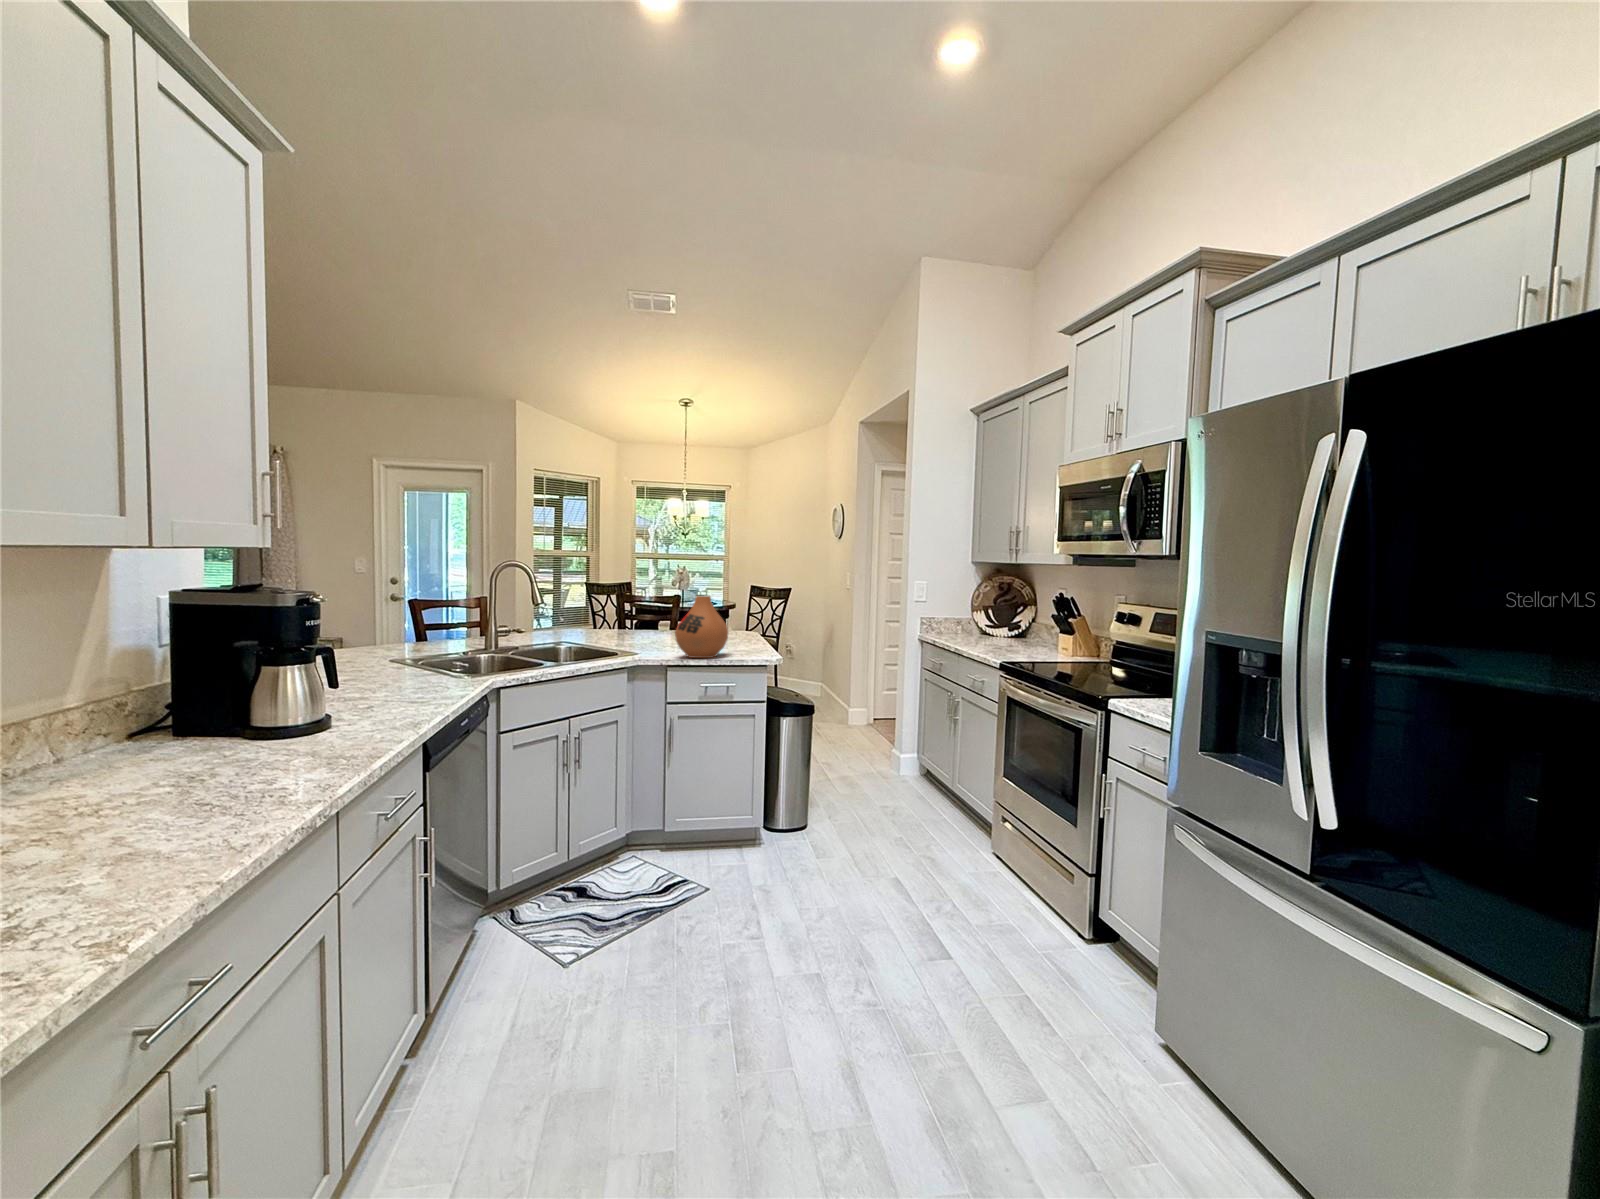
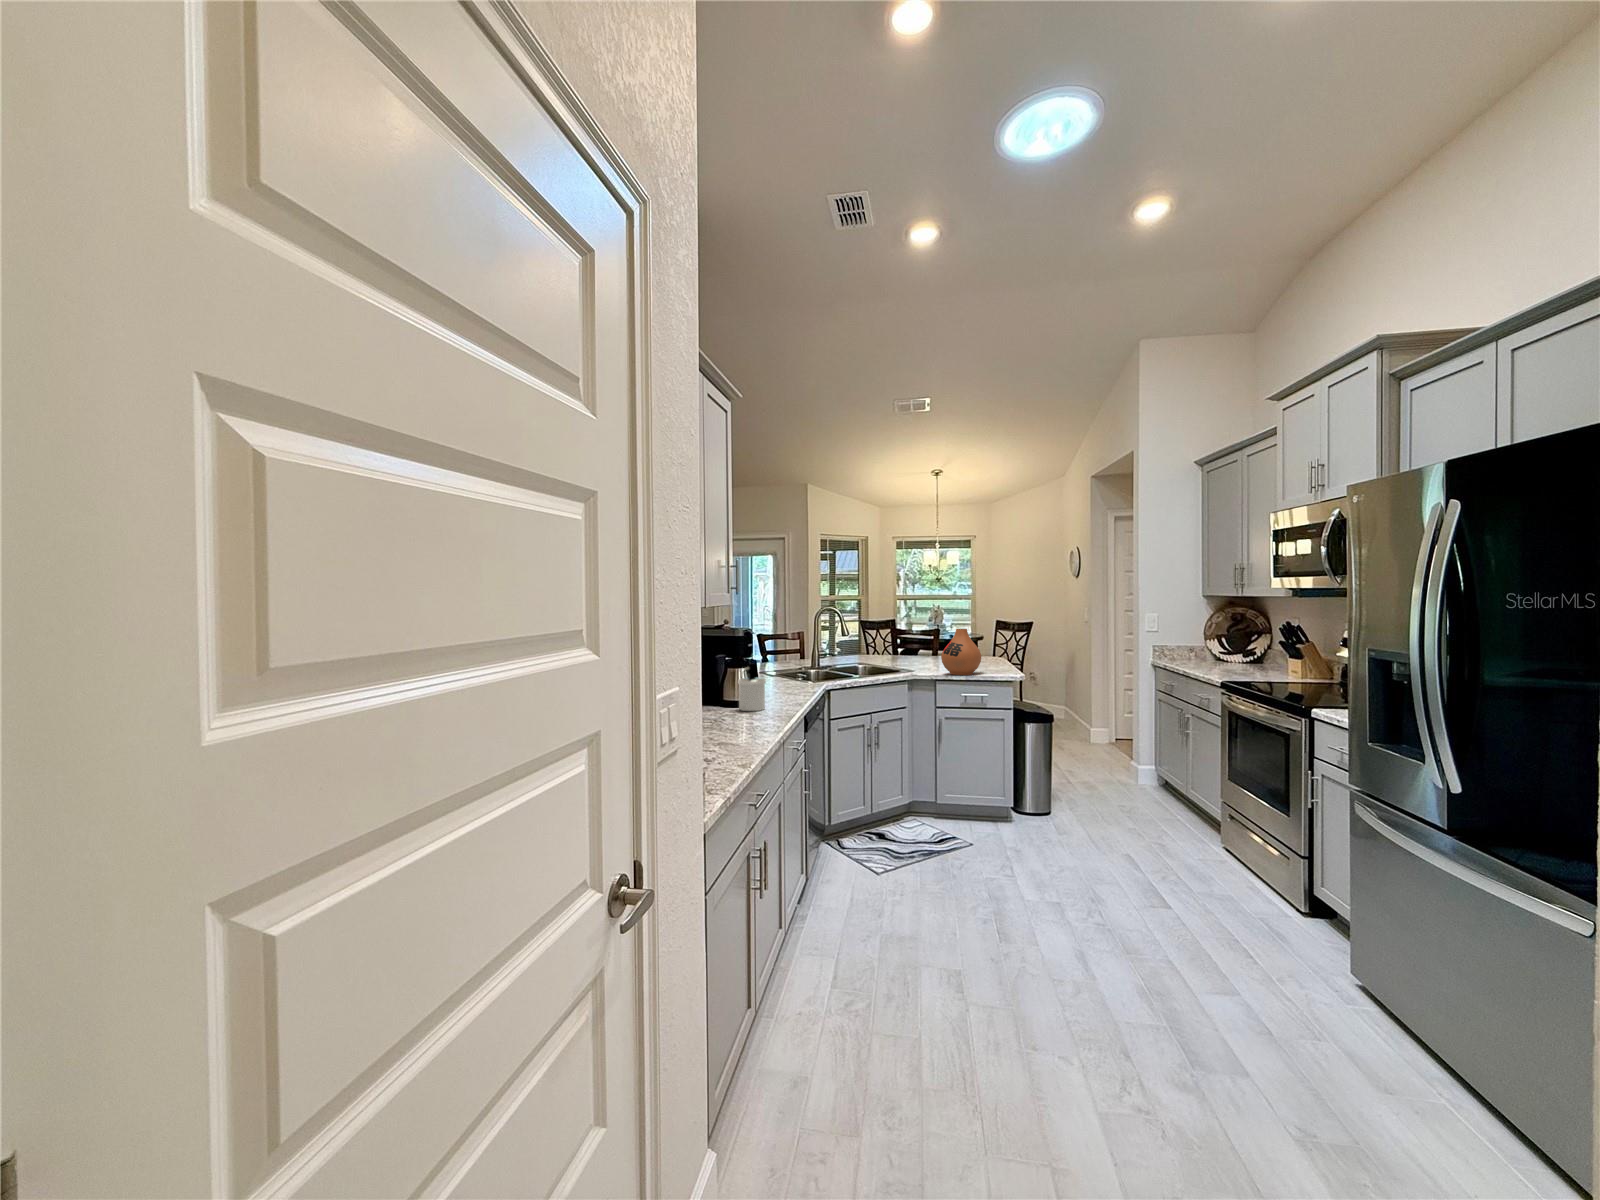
soap dispenser: none [263,656,336,747] -> present [738,664,766,711]

